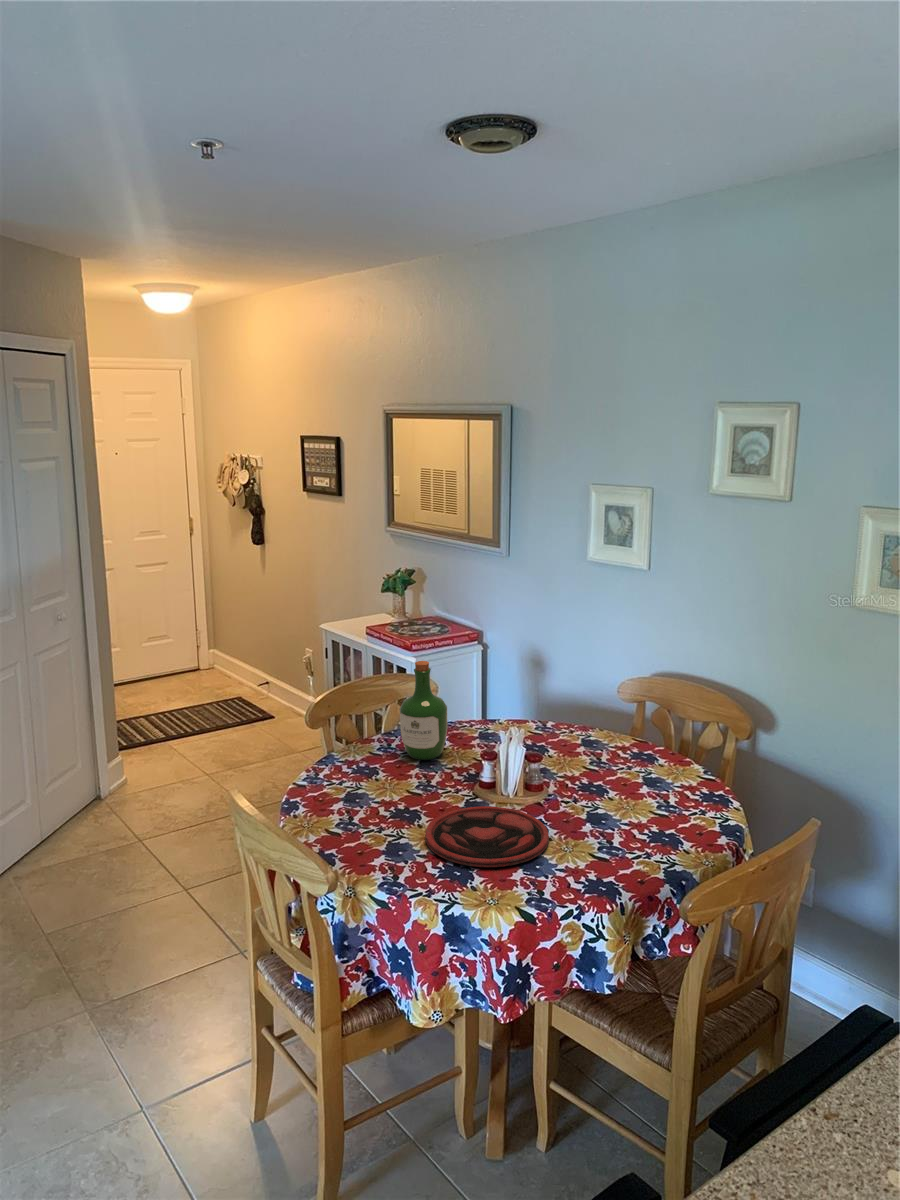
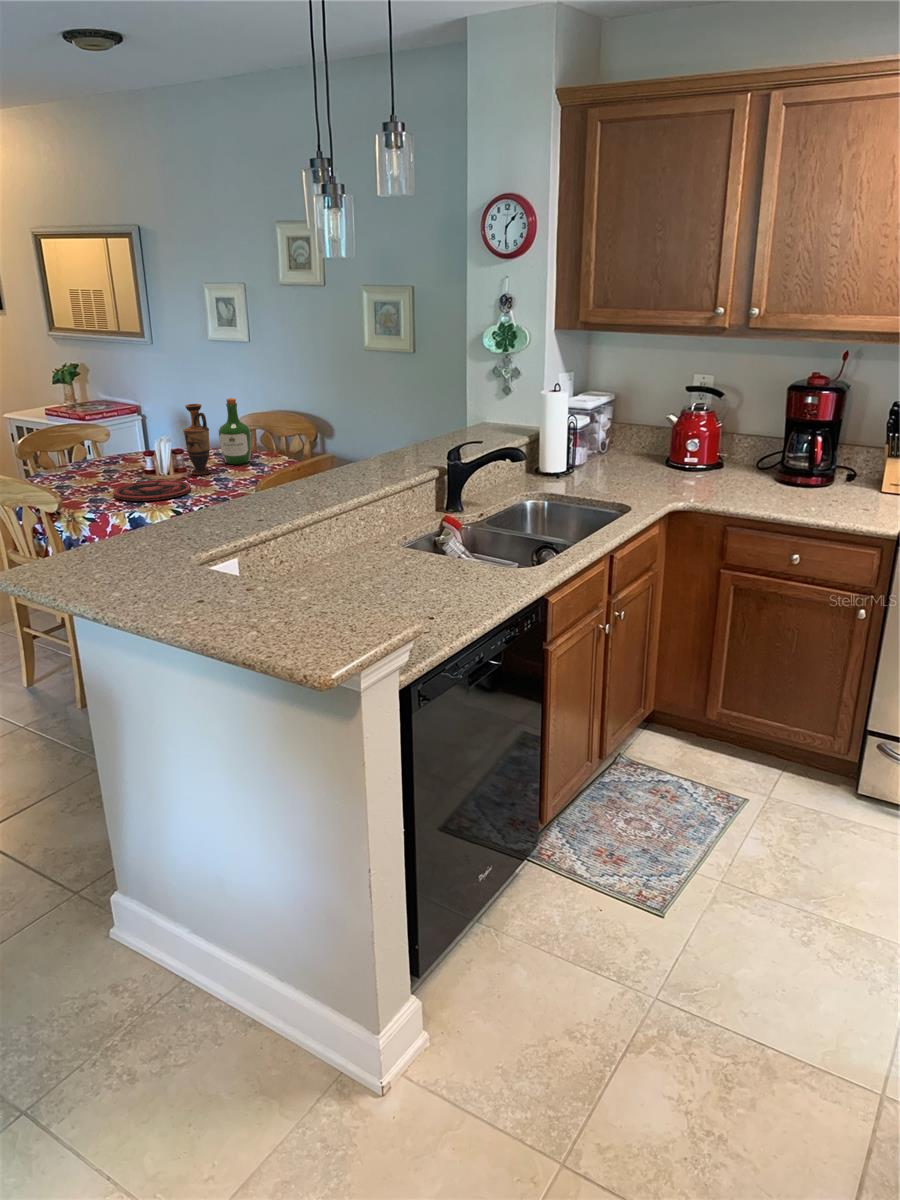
wine bottle: present [400,661,447,760] -> present [219,398,251,464]
vase: none [544,682,584,795] -> present [183,404,211,475]

